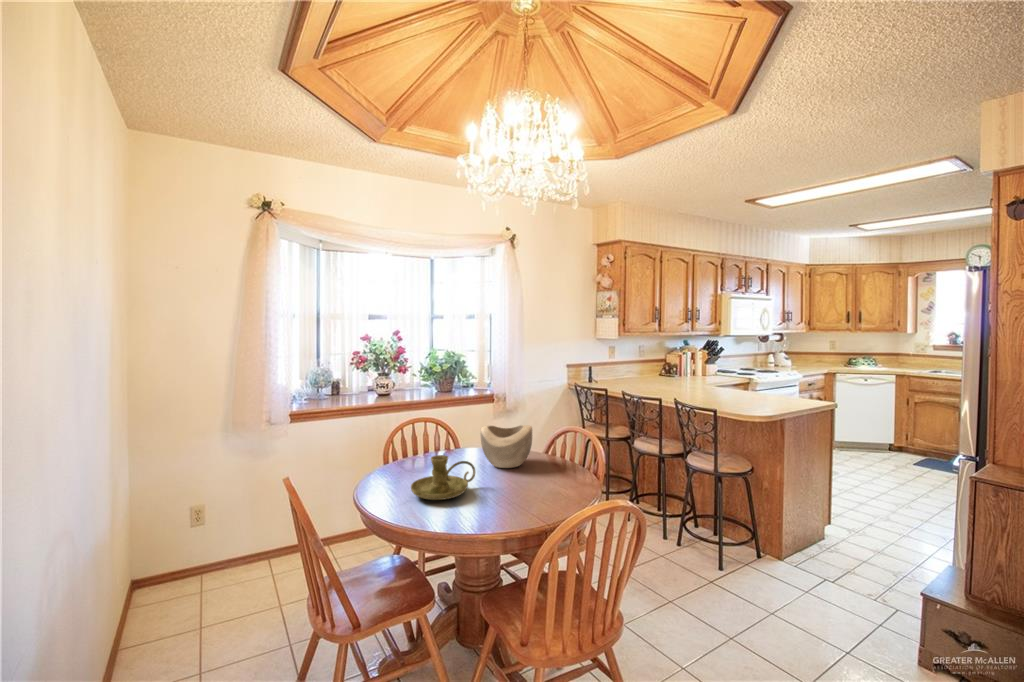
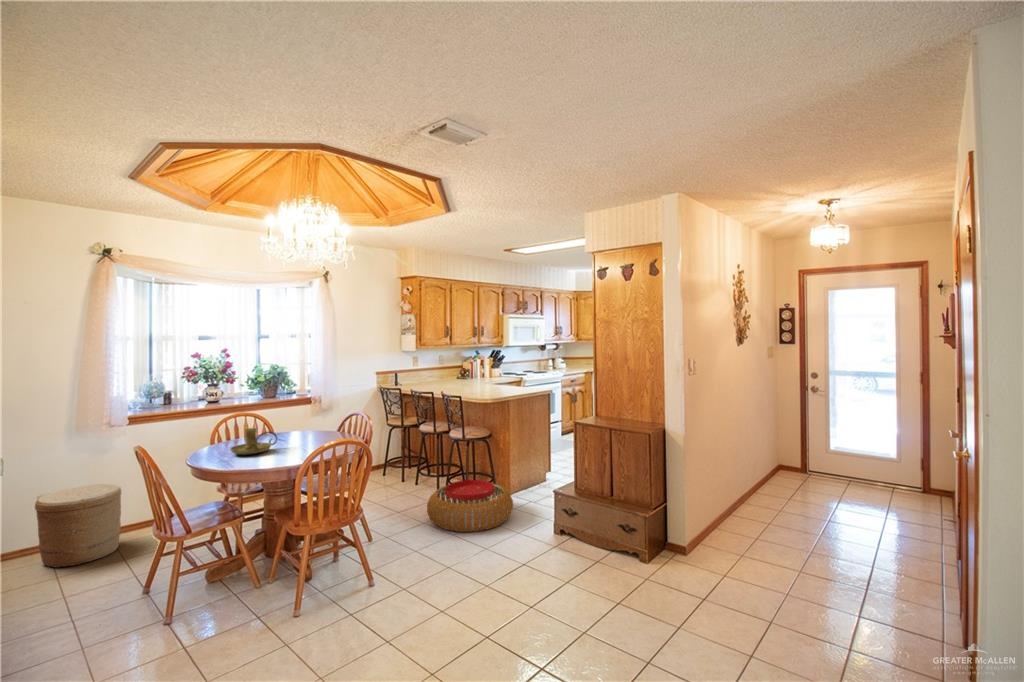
decorative bowl: present [481,425,532,468] -> none [285,410,323,439]
woven basket: none [182,497,280,610] -> present [35,484,121,568]
pouf: none [673,540,827,645] -> present [427,480,513,532]

